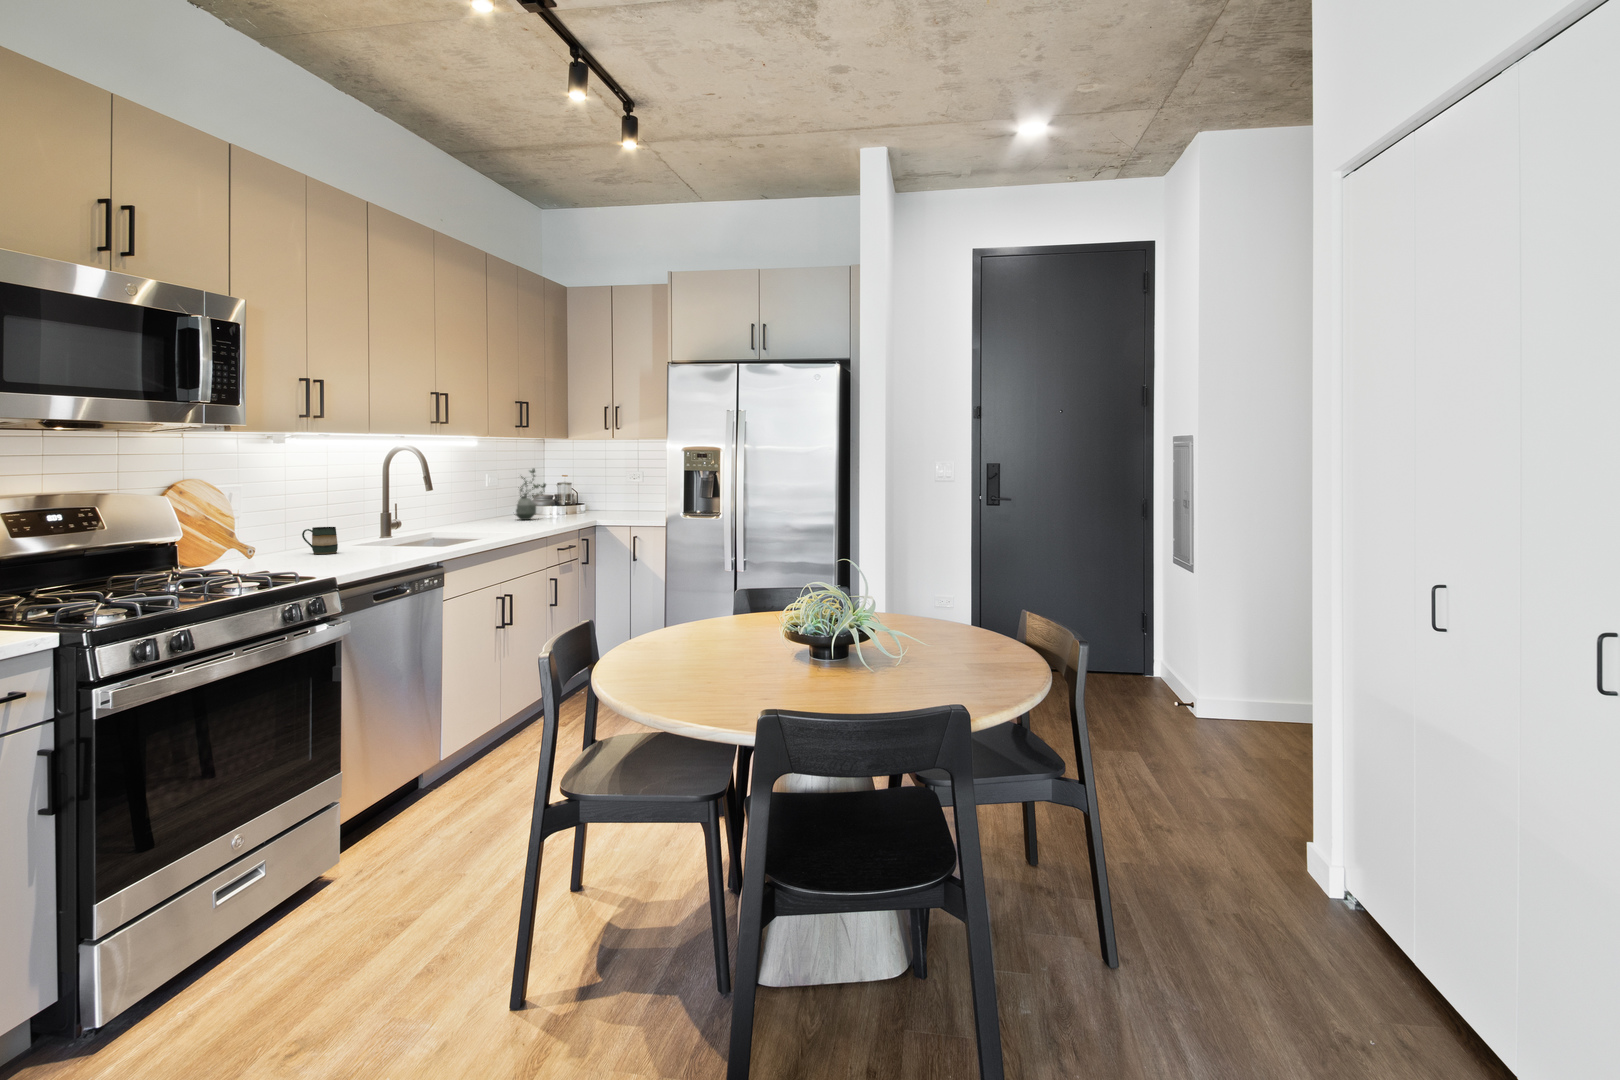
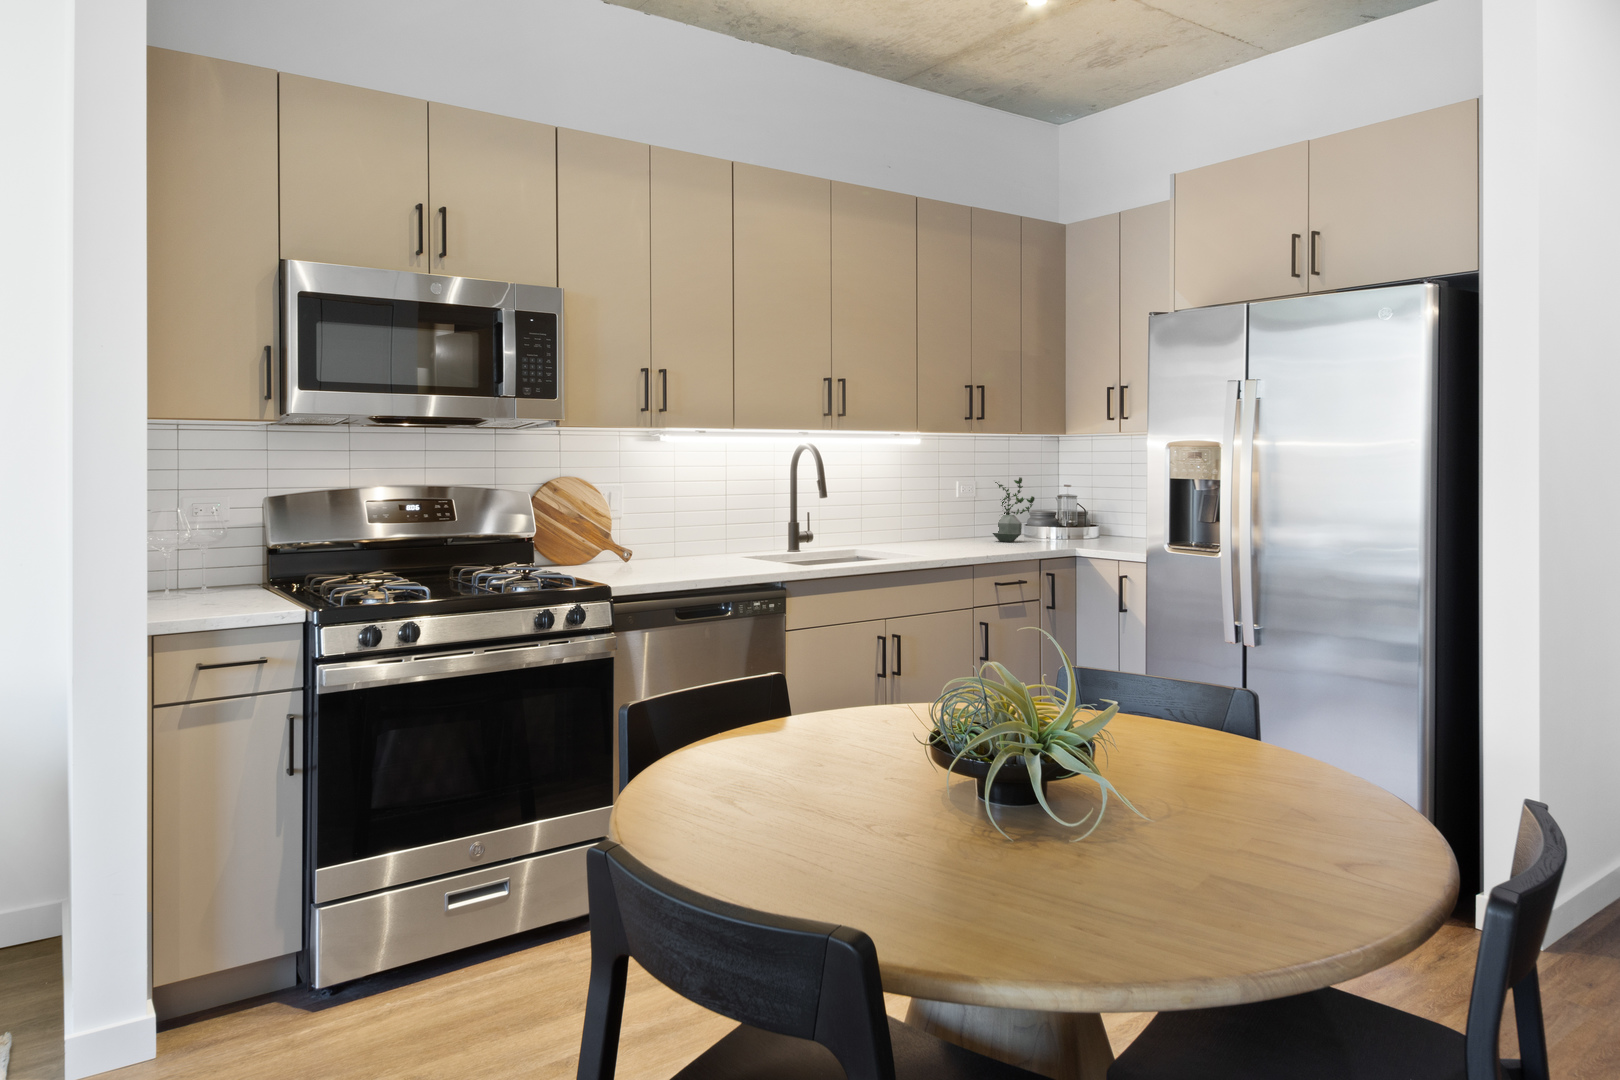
mug: present [302,527,338,554] -> none [669,533,698,562]

